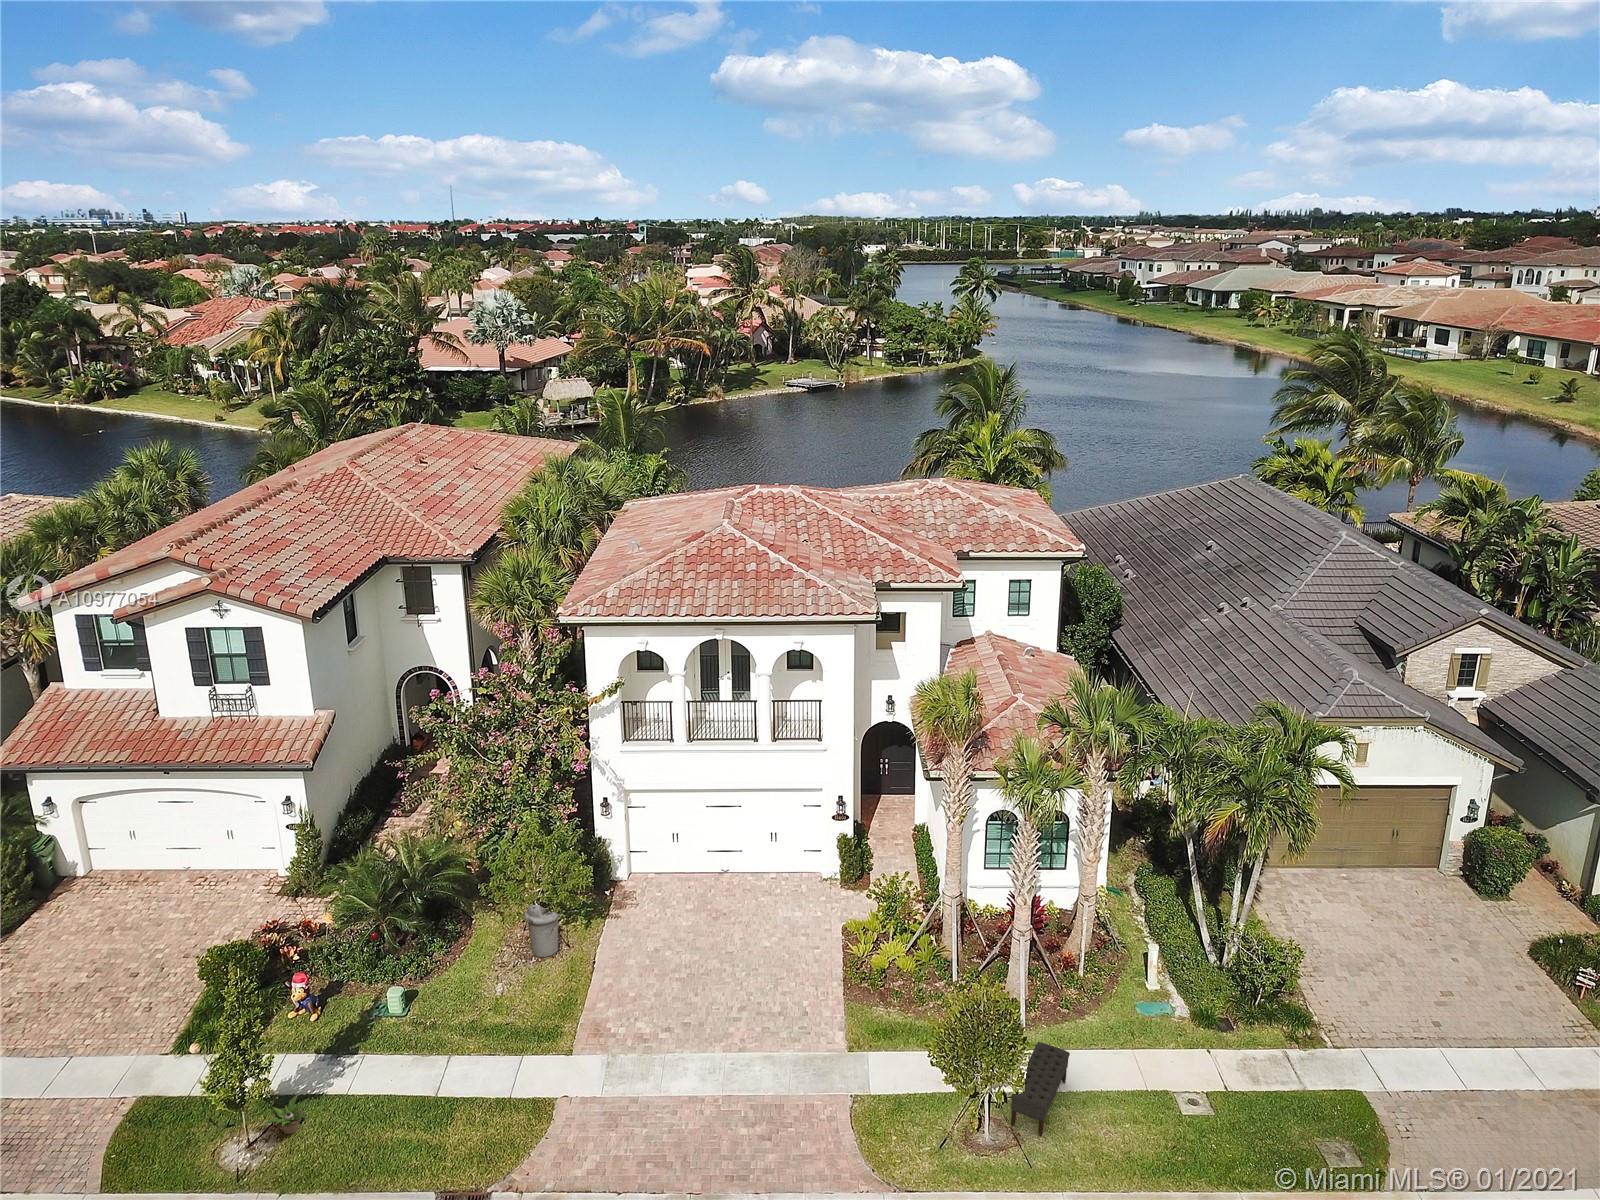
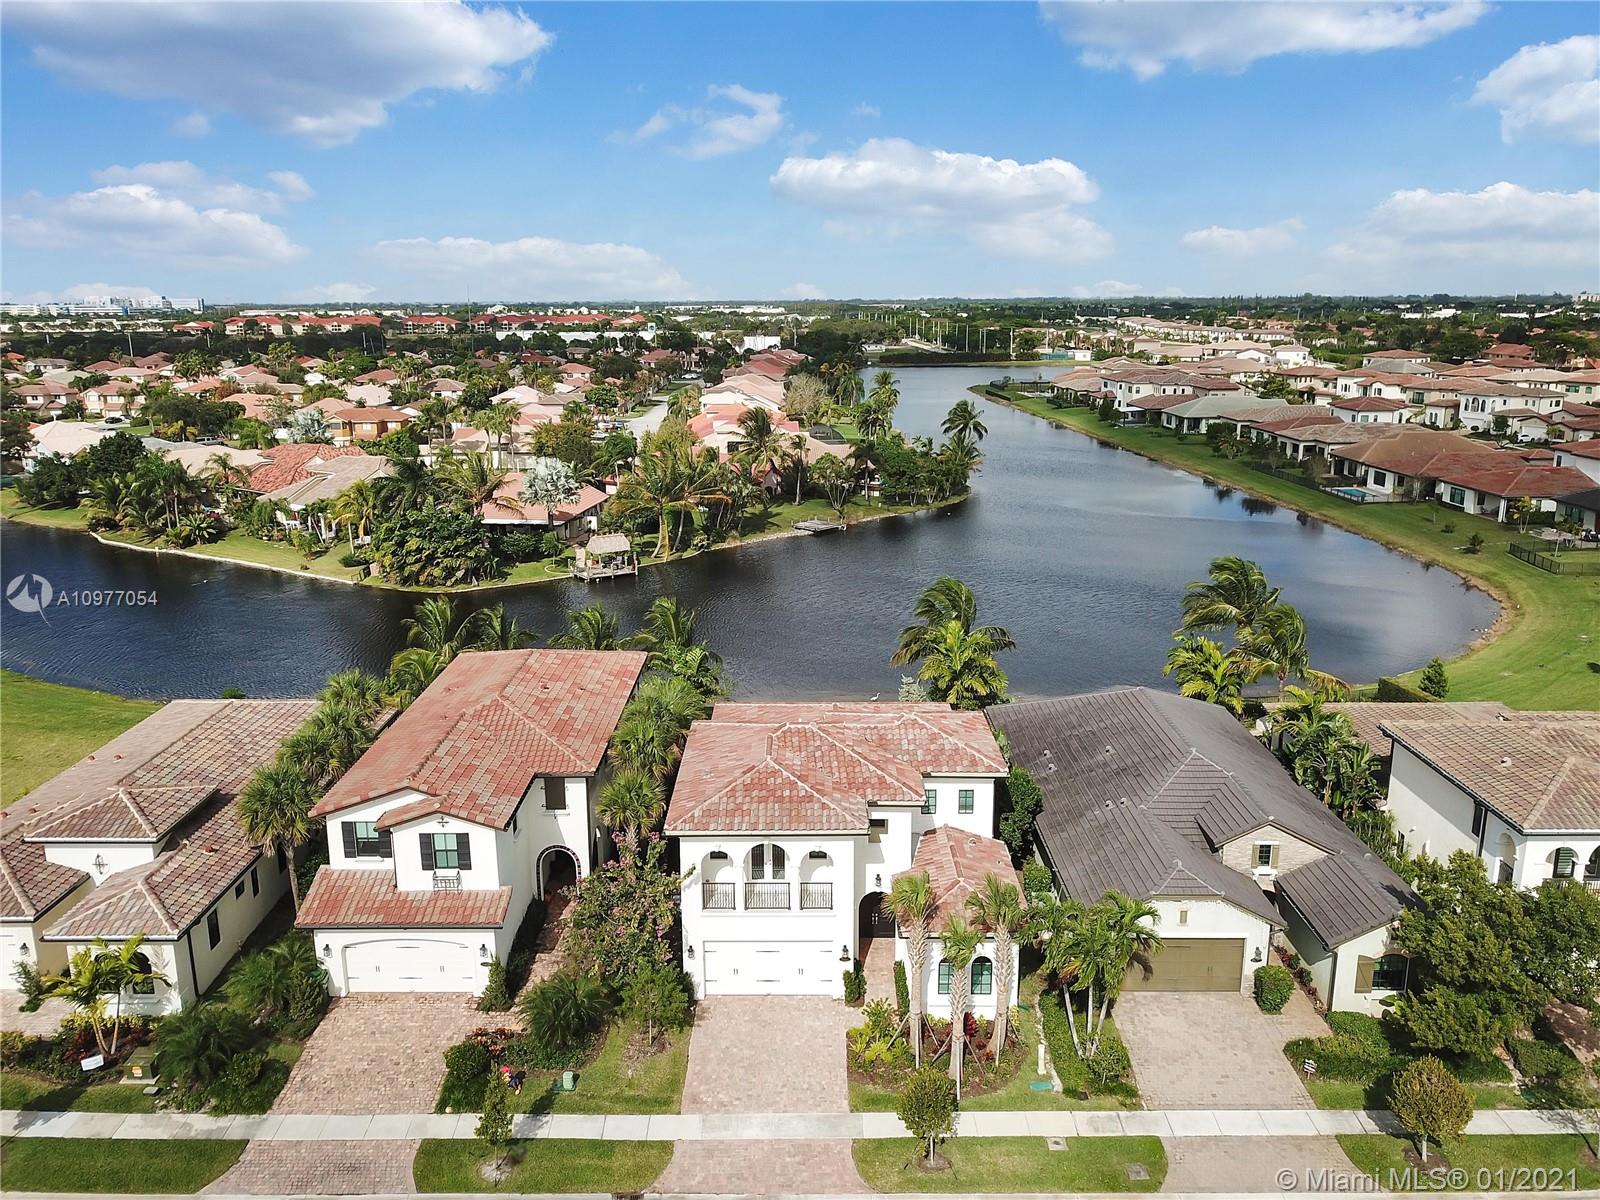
trash can: present [525,905,560,957] -> none [644,1012,667,1053]
bench: present [1011,1042,1070,1137] -> none [948,1106,984,1163]

